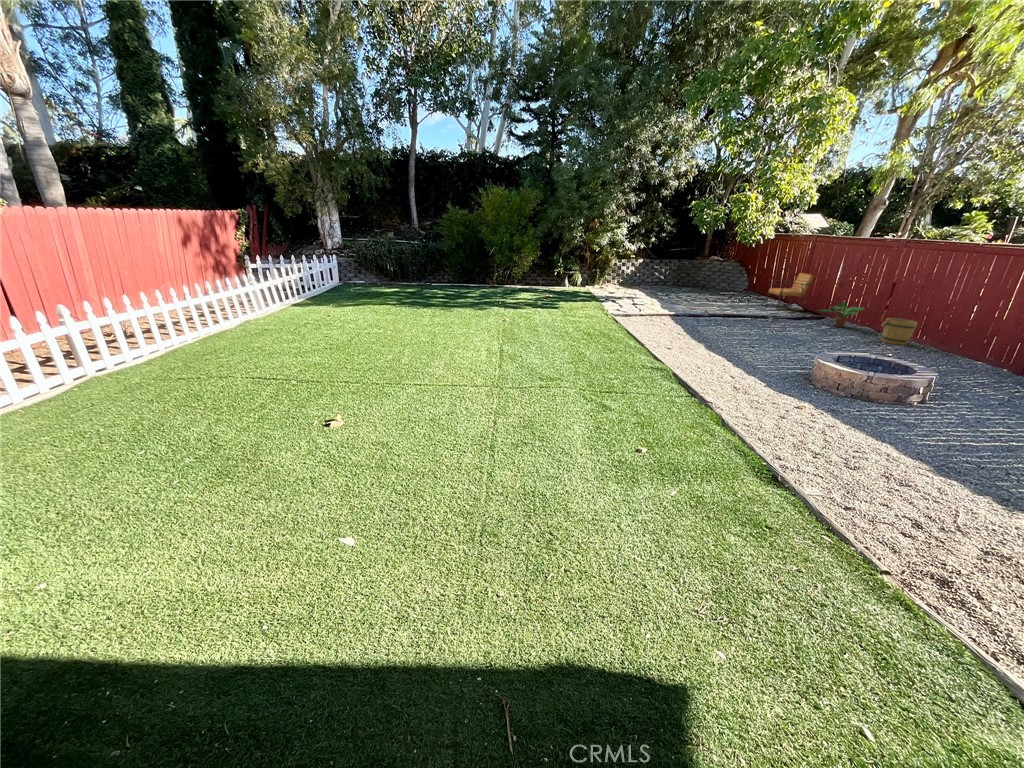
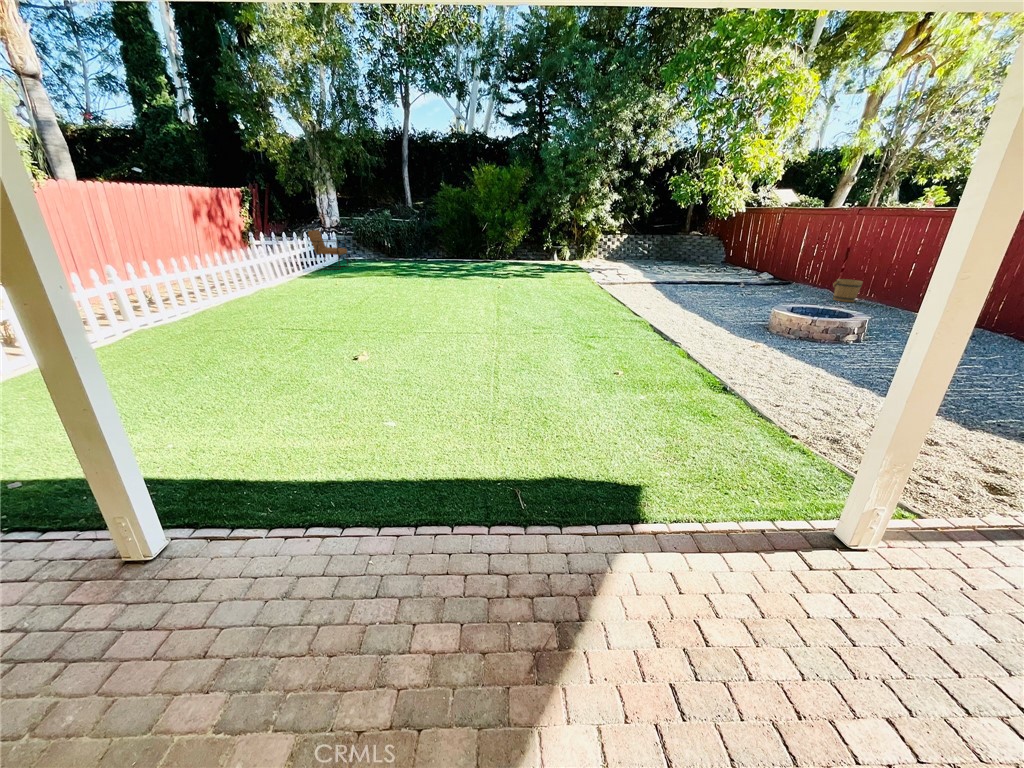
chair: present [765,273,813,311] -> present [308,230,348,270]
potted plant: present [819,301,864,327] -> none [782,266,822,290]

